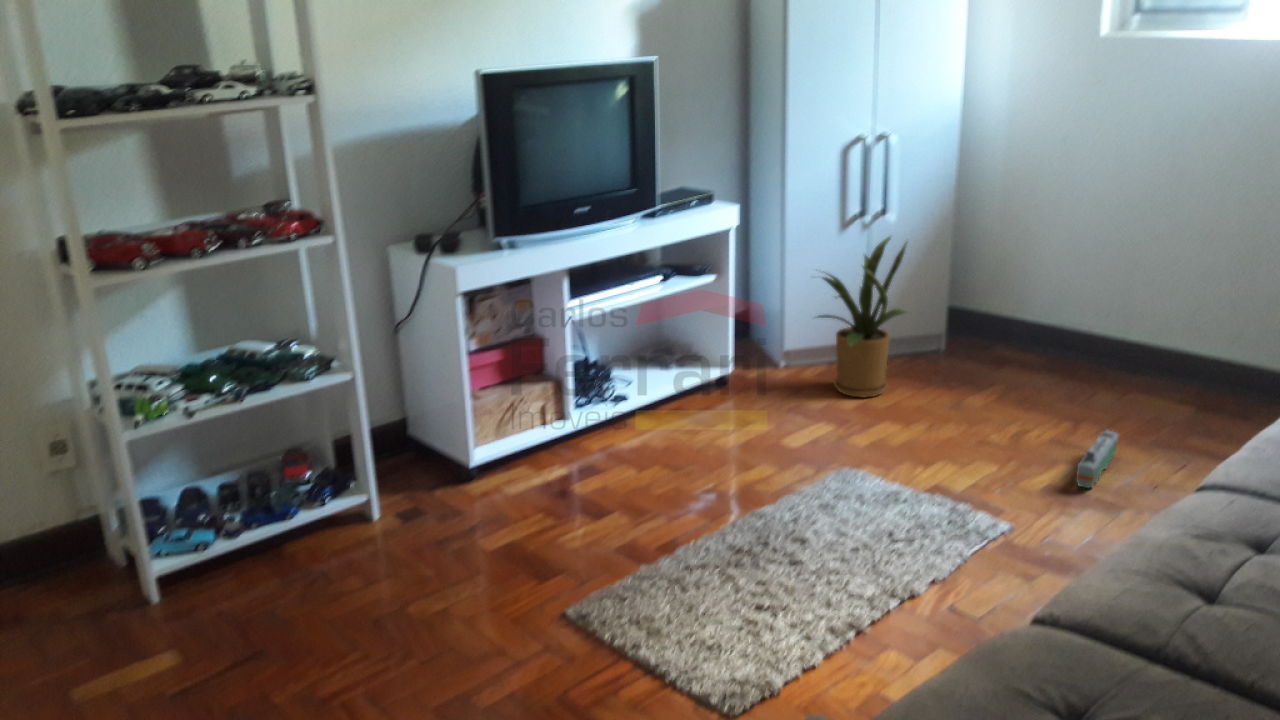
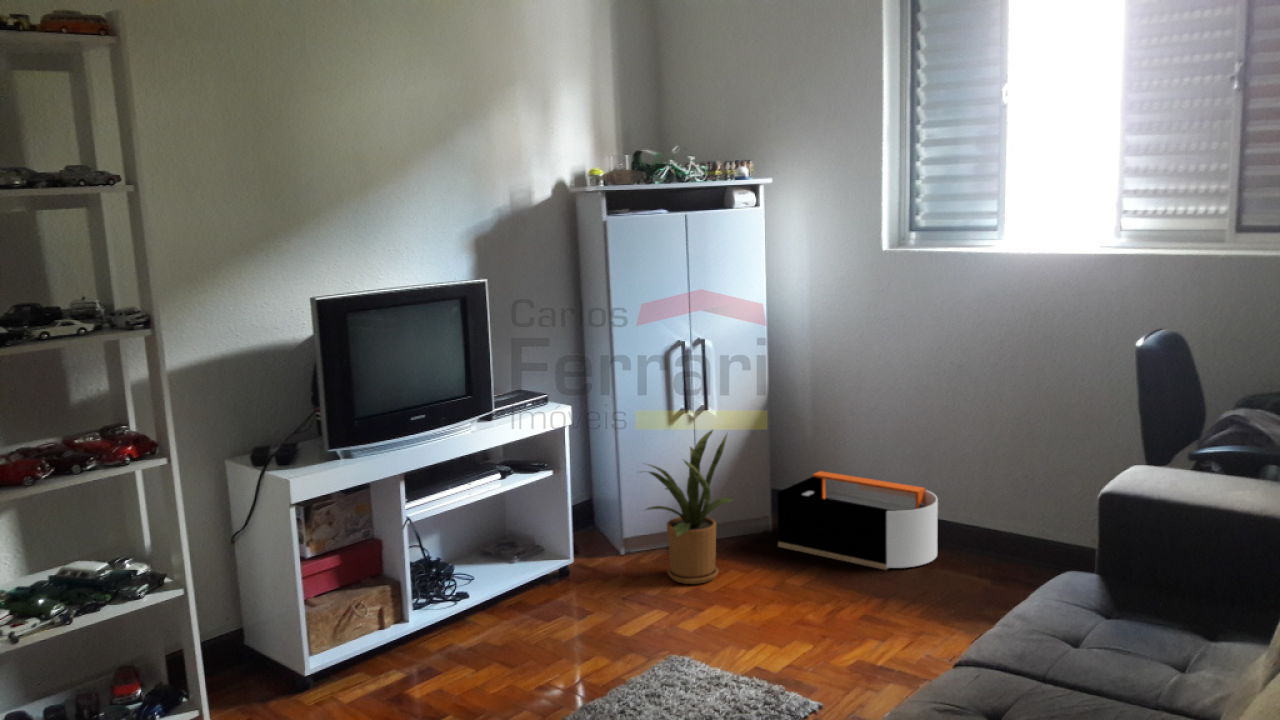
storage bin: none [950,286,1135,393] -> present [777,471,938,570]
toy train: present [1076,430,1118,488] -> none [879,605,920,661]

